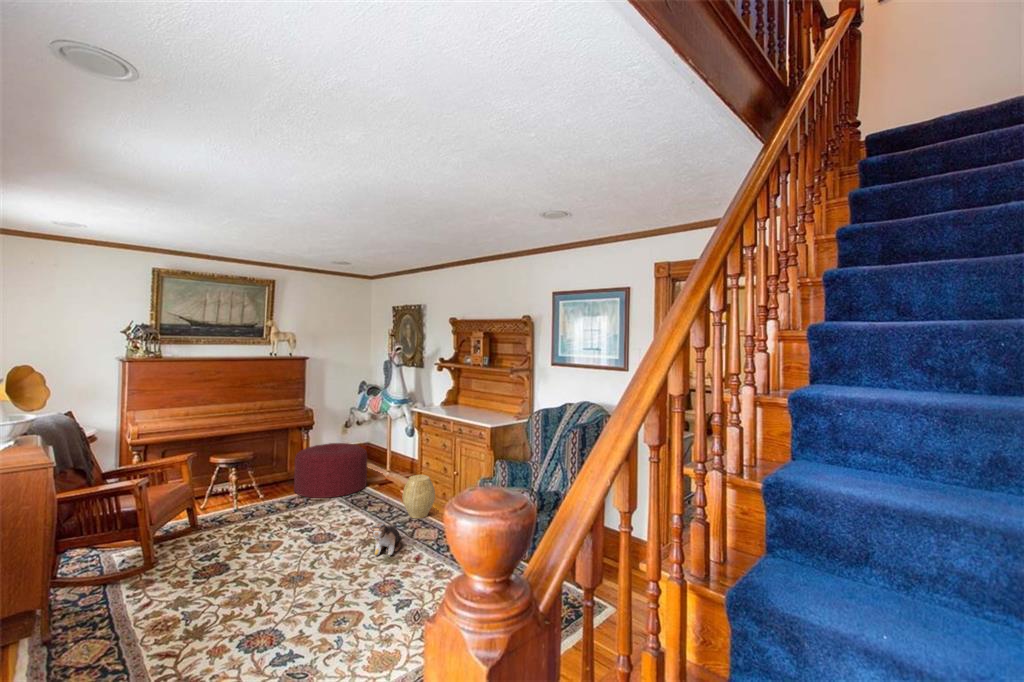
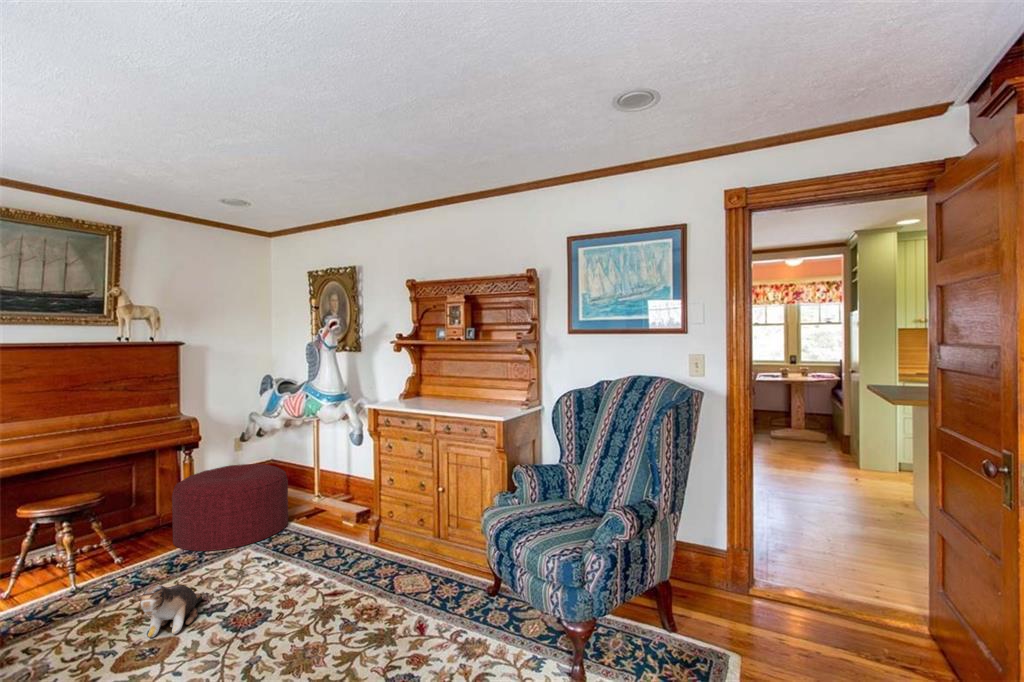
woven basket: present [402,475,435,518] -> none [362,498,410,562]
plush toy: present [369,523,401,556] -> present [133,584,202,638]

